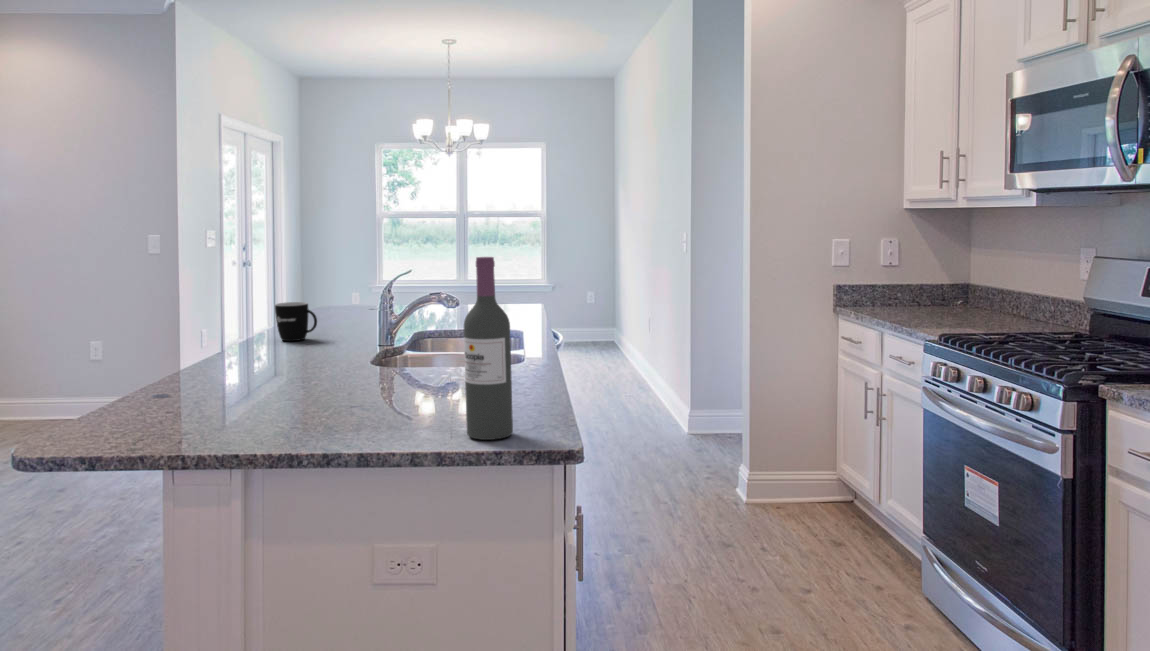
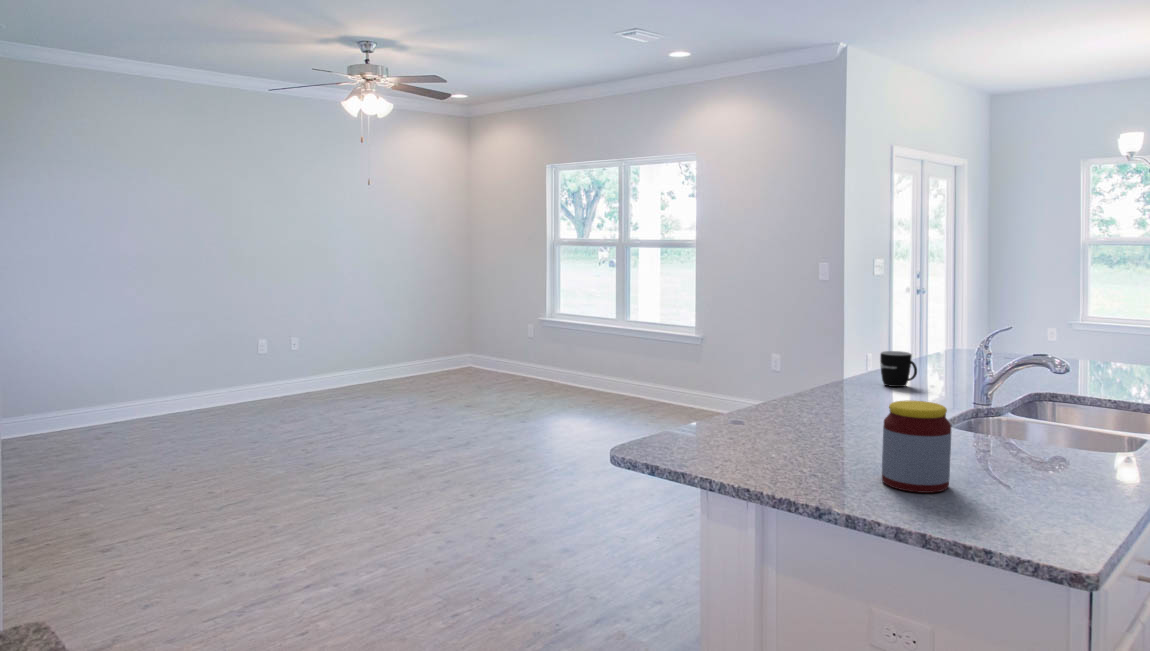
wine bottle: present [464,257,513,440] -> none [968,341,1028,536]
jar: none [360,332,427,423] -> present [882,400,952,493]

